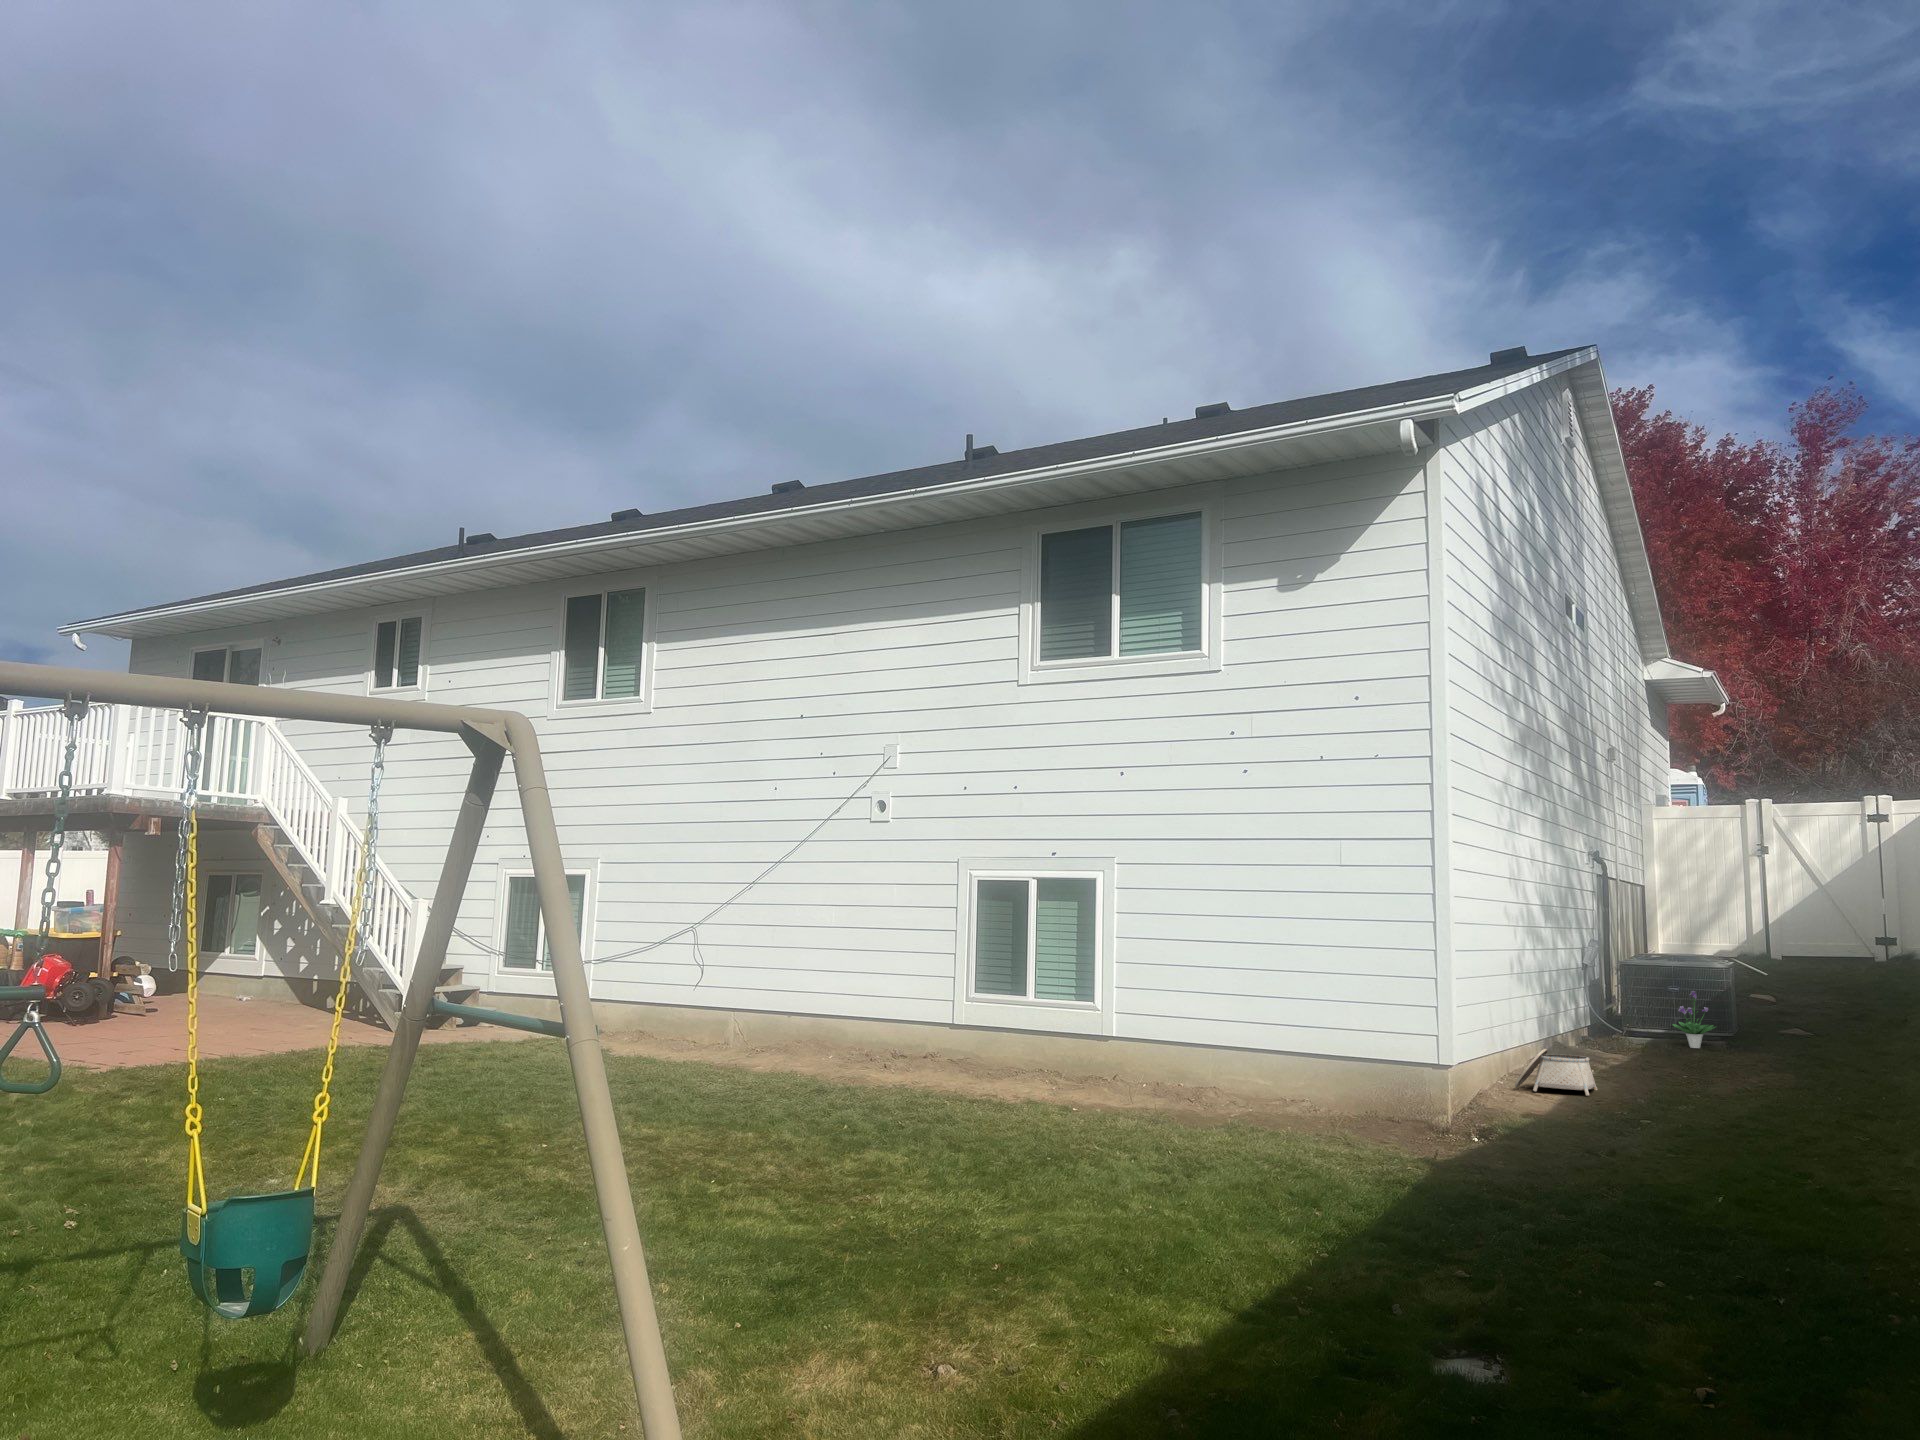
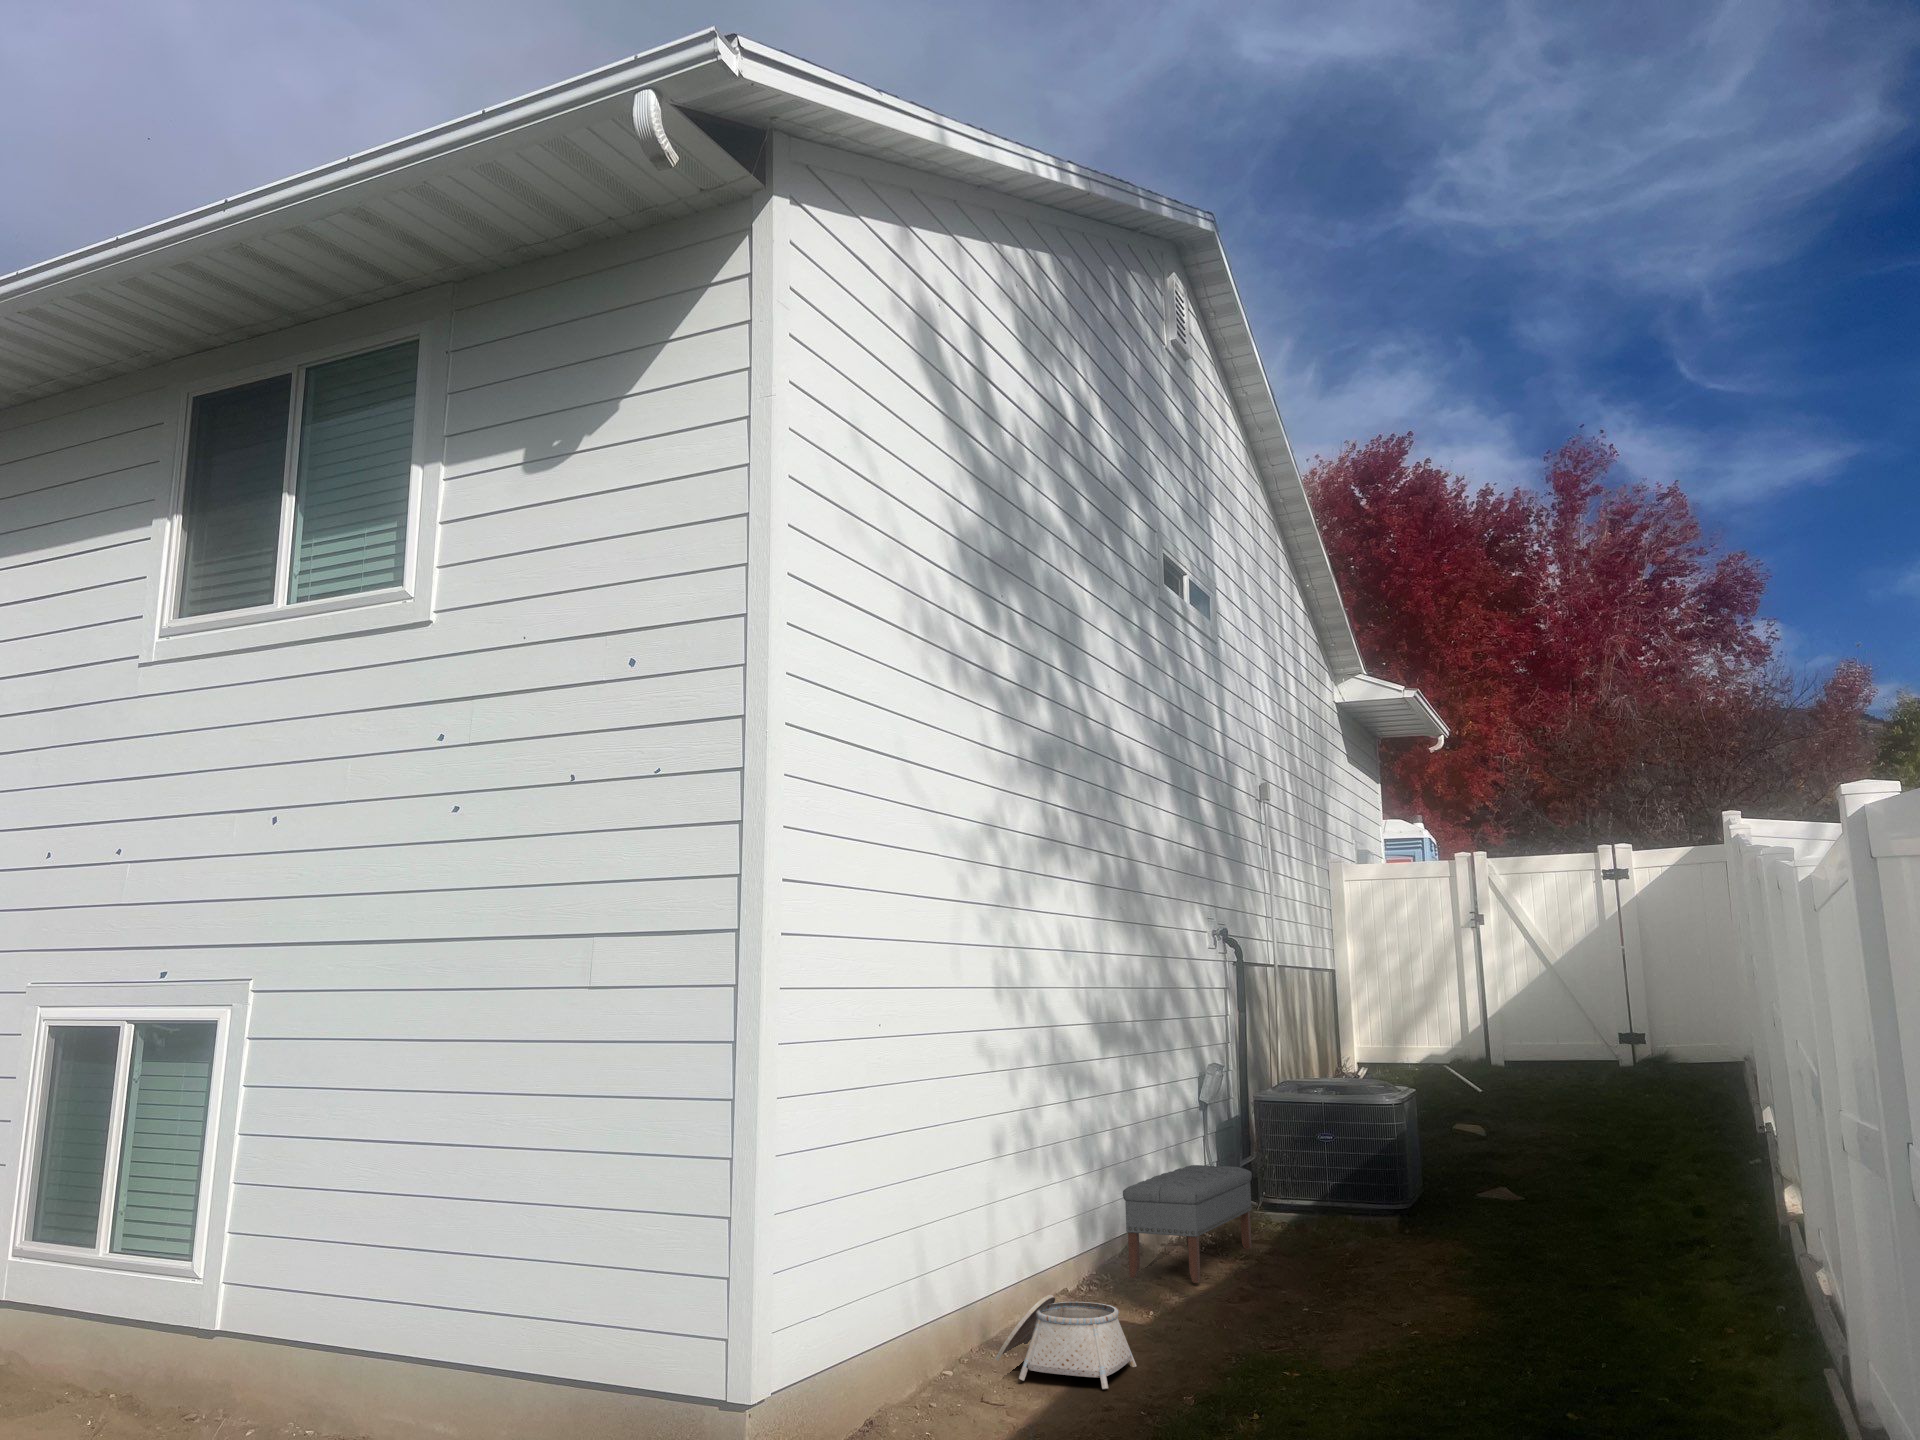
potted plant: present [1672,991,1716,1048] -> none [1317,1144,1380,1235]
bench: none [1556,1000,1629,1063] -> present [1123,1165,1252,1283]

